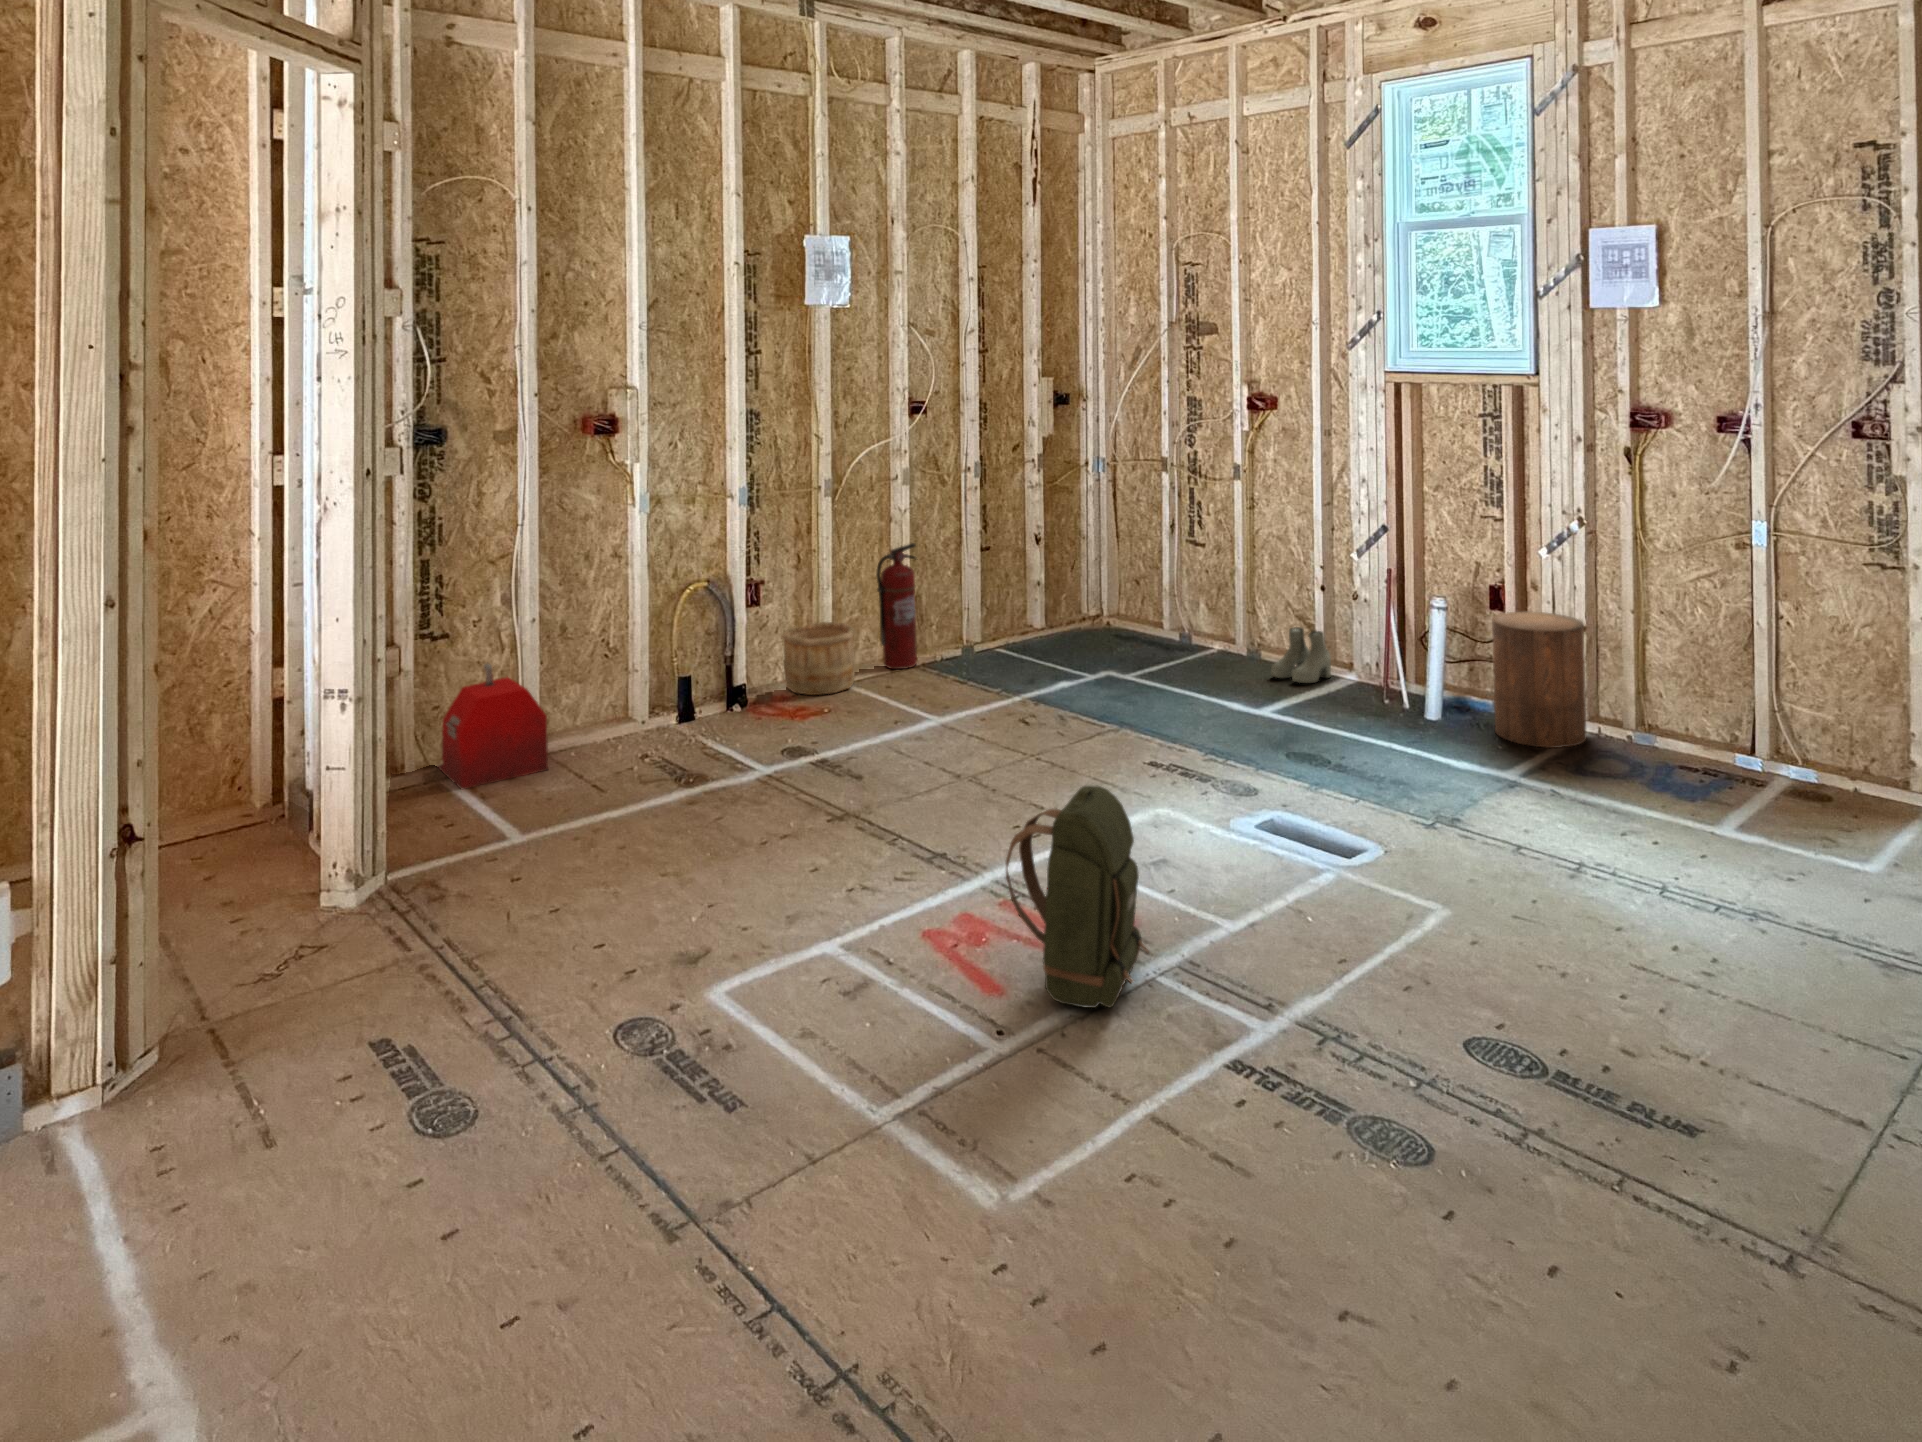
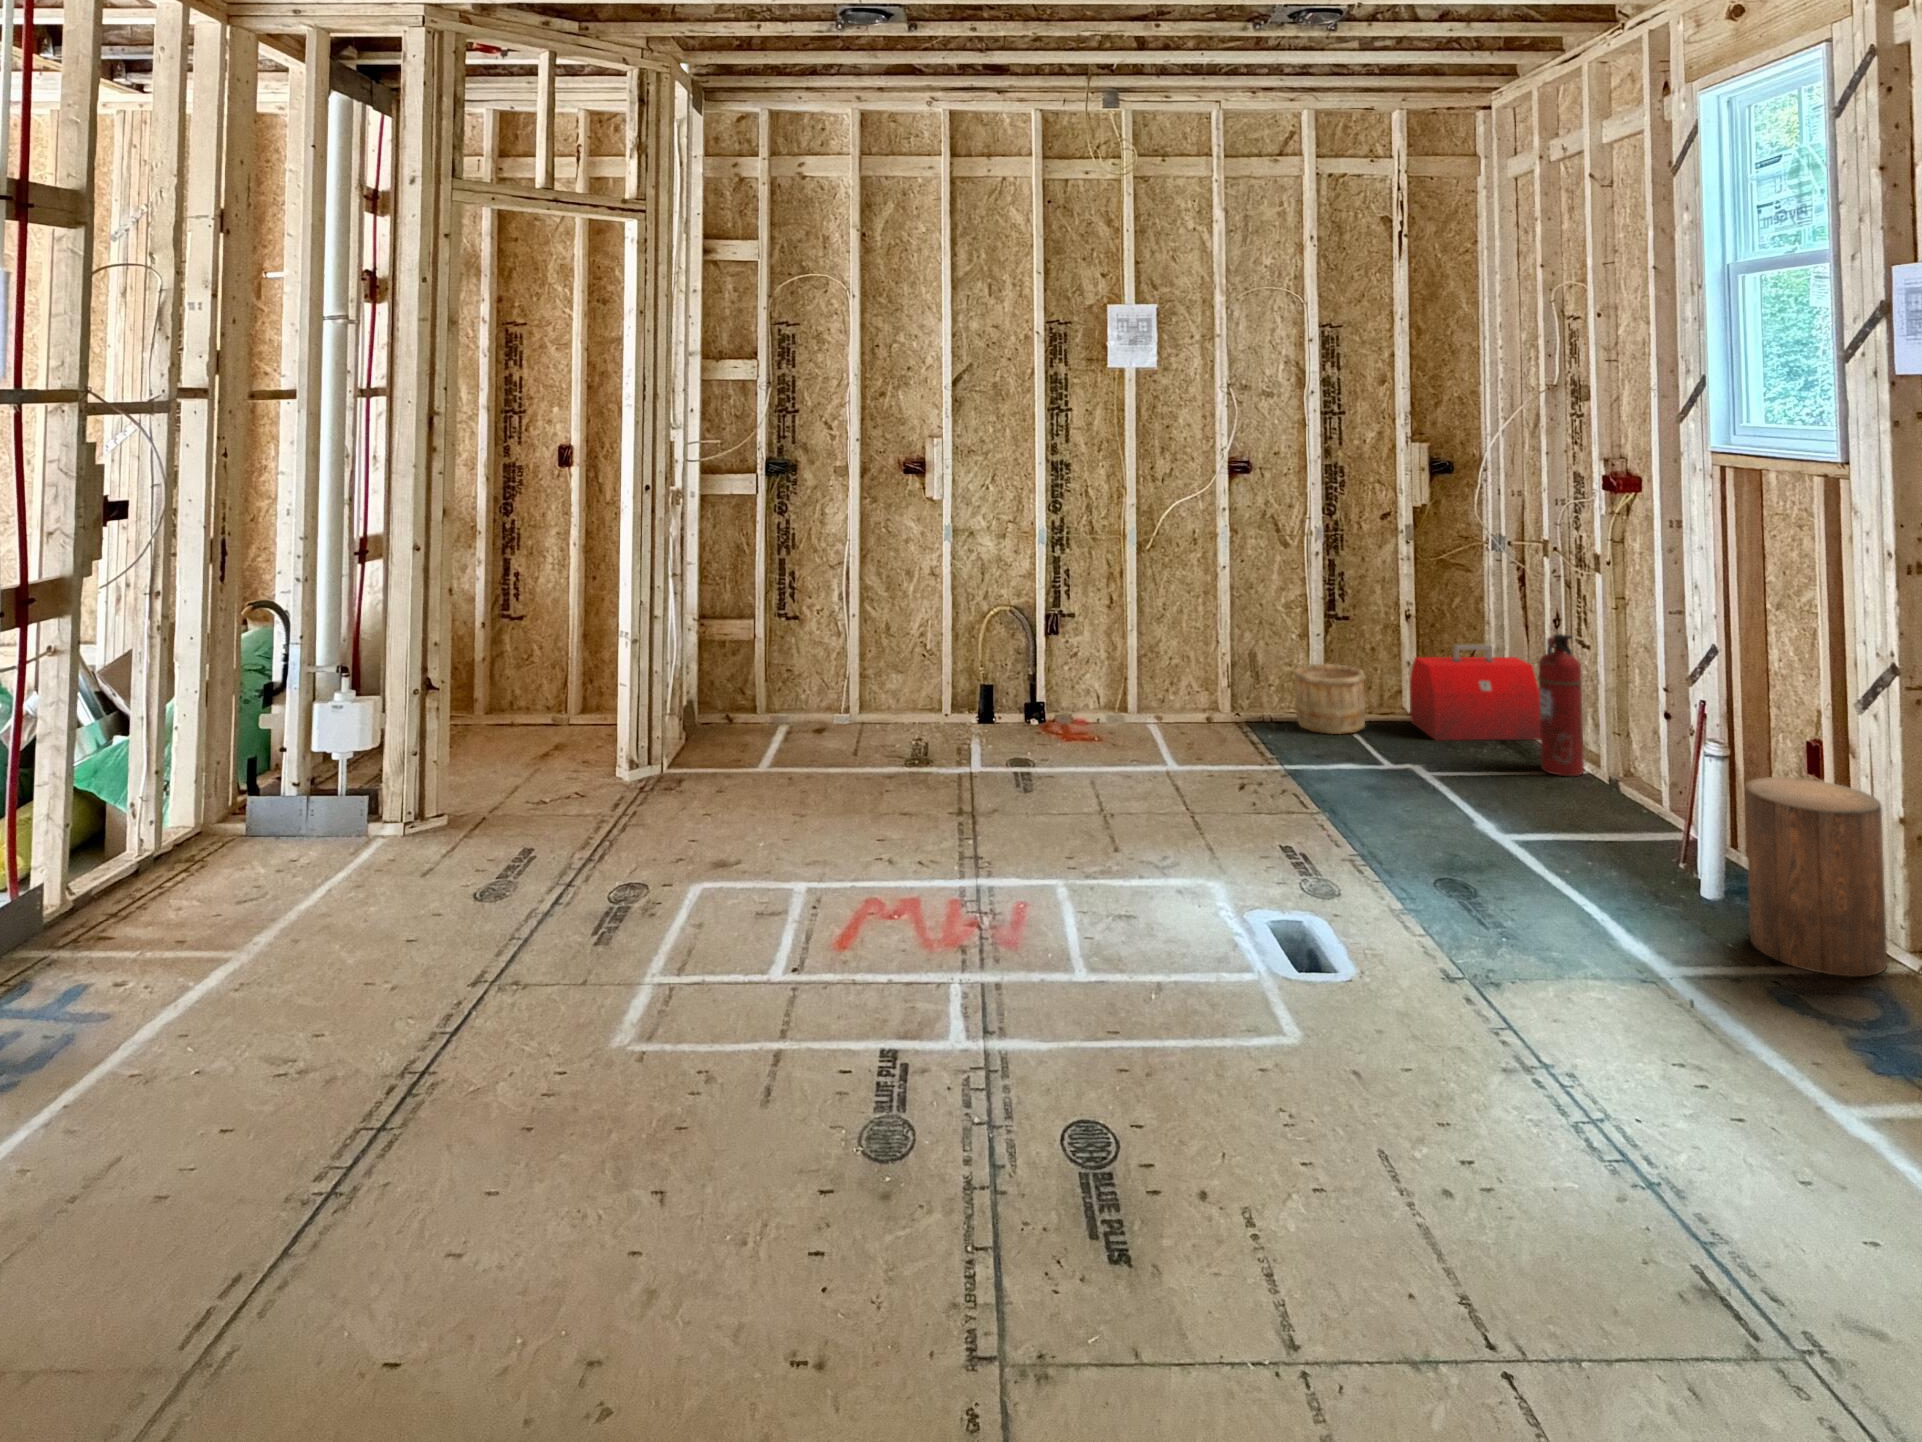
fire extinguisher: present [876,543,917,669] -> present [1539,634,1584,776]
wooden bucket: present [781,622,855,695] -> present [1293,664,1366,734]
boots: present [1271,627,1331,683] -> none [1575,758,1656,828]
toolbox: present [437,664,548,789] -> present [1410,645,1540,740]
backpack: present [1006,786,1148,1008] -> none [811,813,947,1024]

